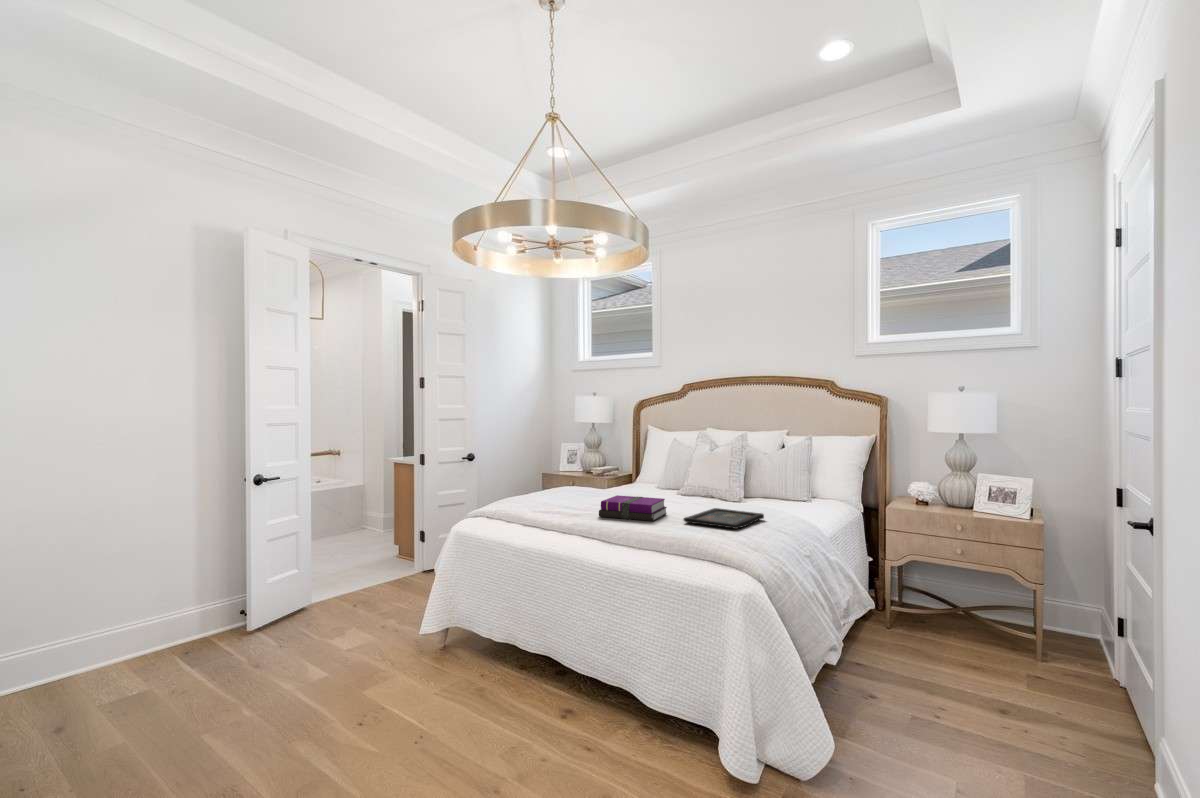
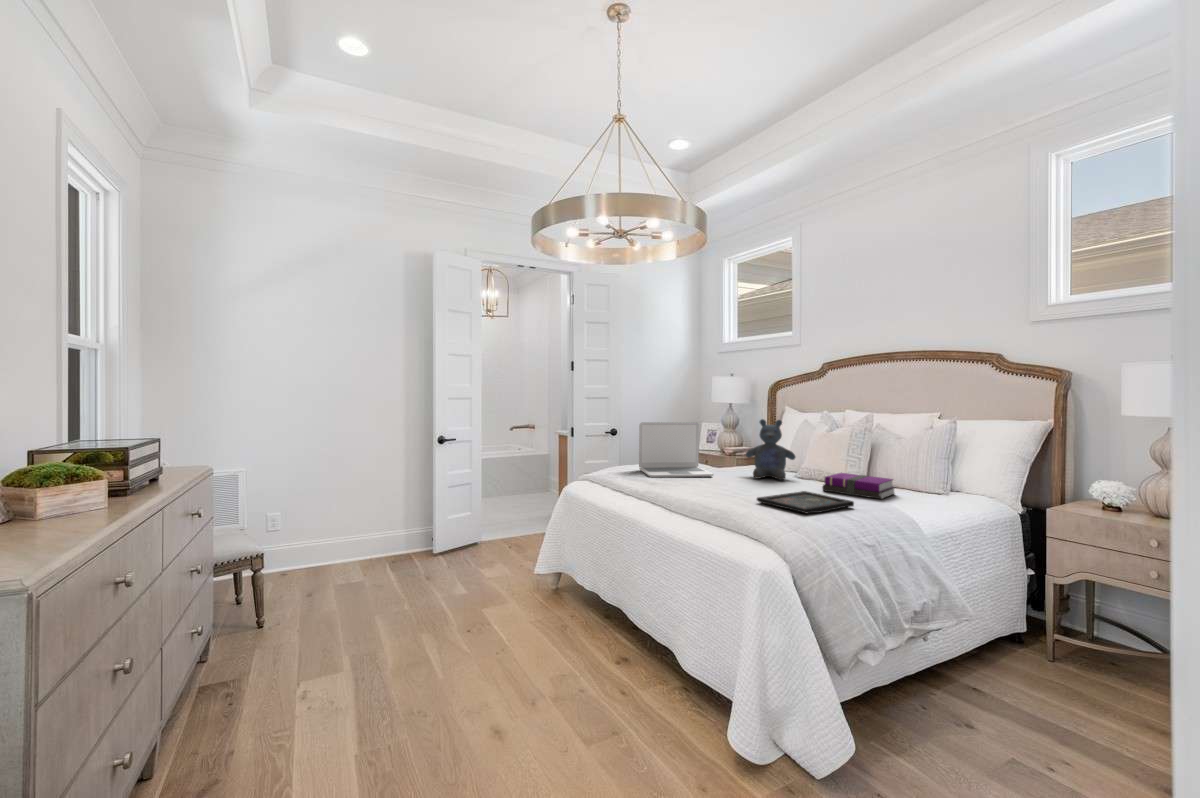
stuffed bear: none [638,440,685,499] -> present [746,419,795,480]
laptop: none [530,445,613,506] -> present [639,422,714,477]
notebook: present [599,495,667,521] -> present [822,473,895,499]

